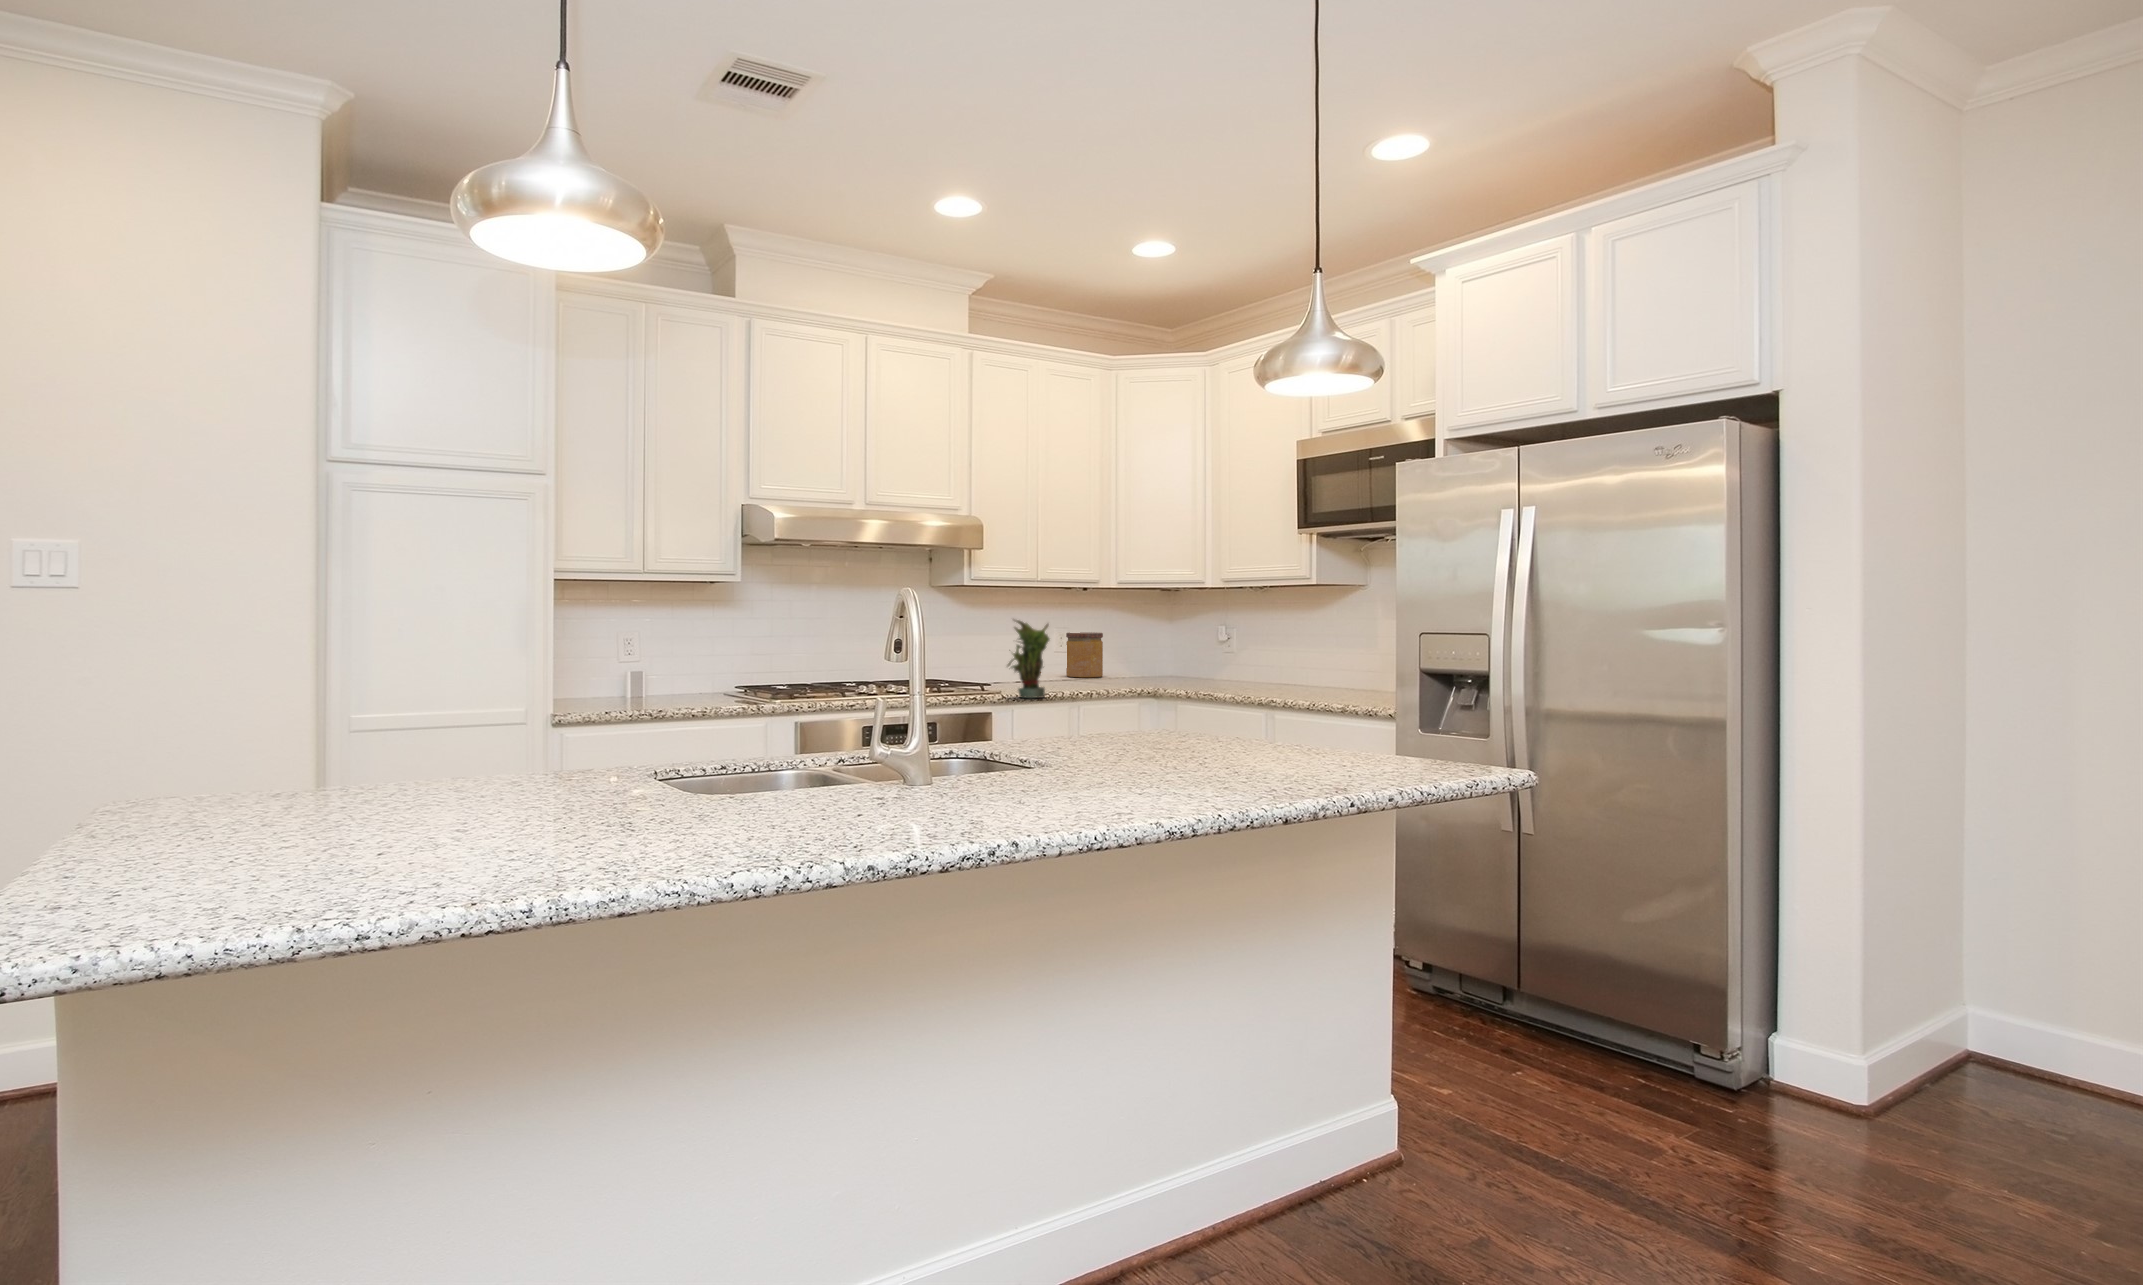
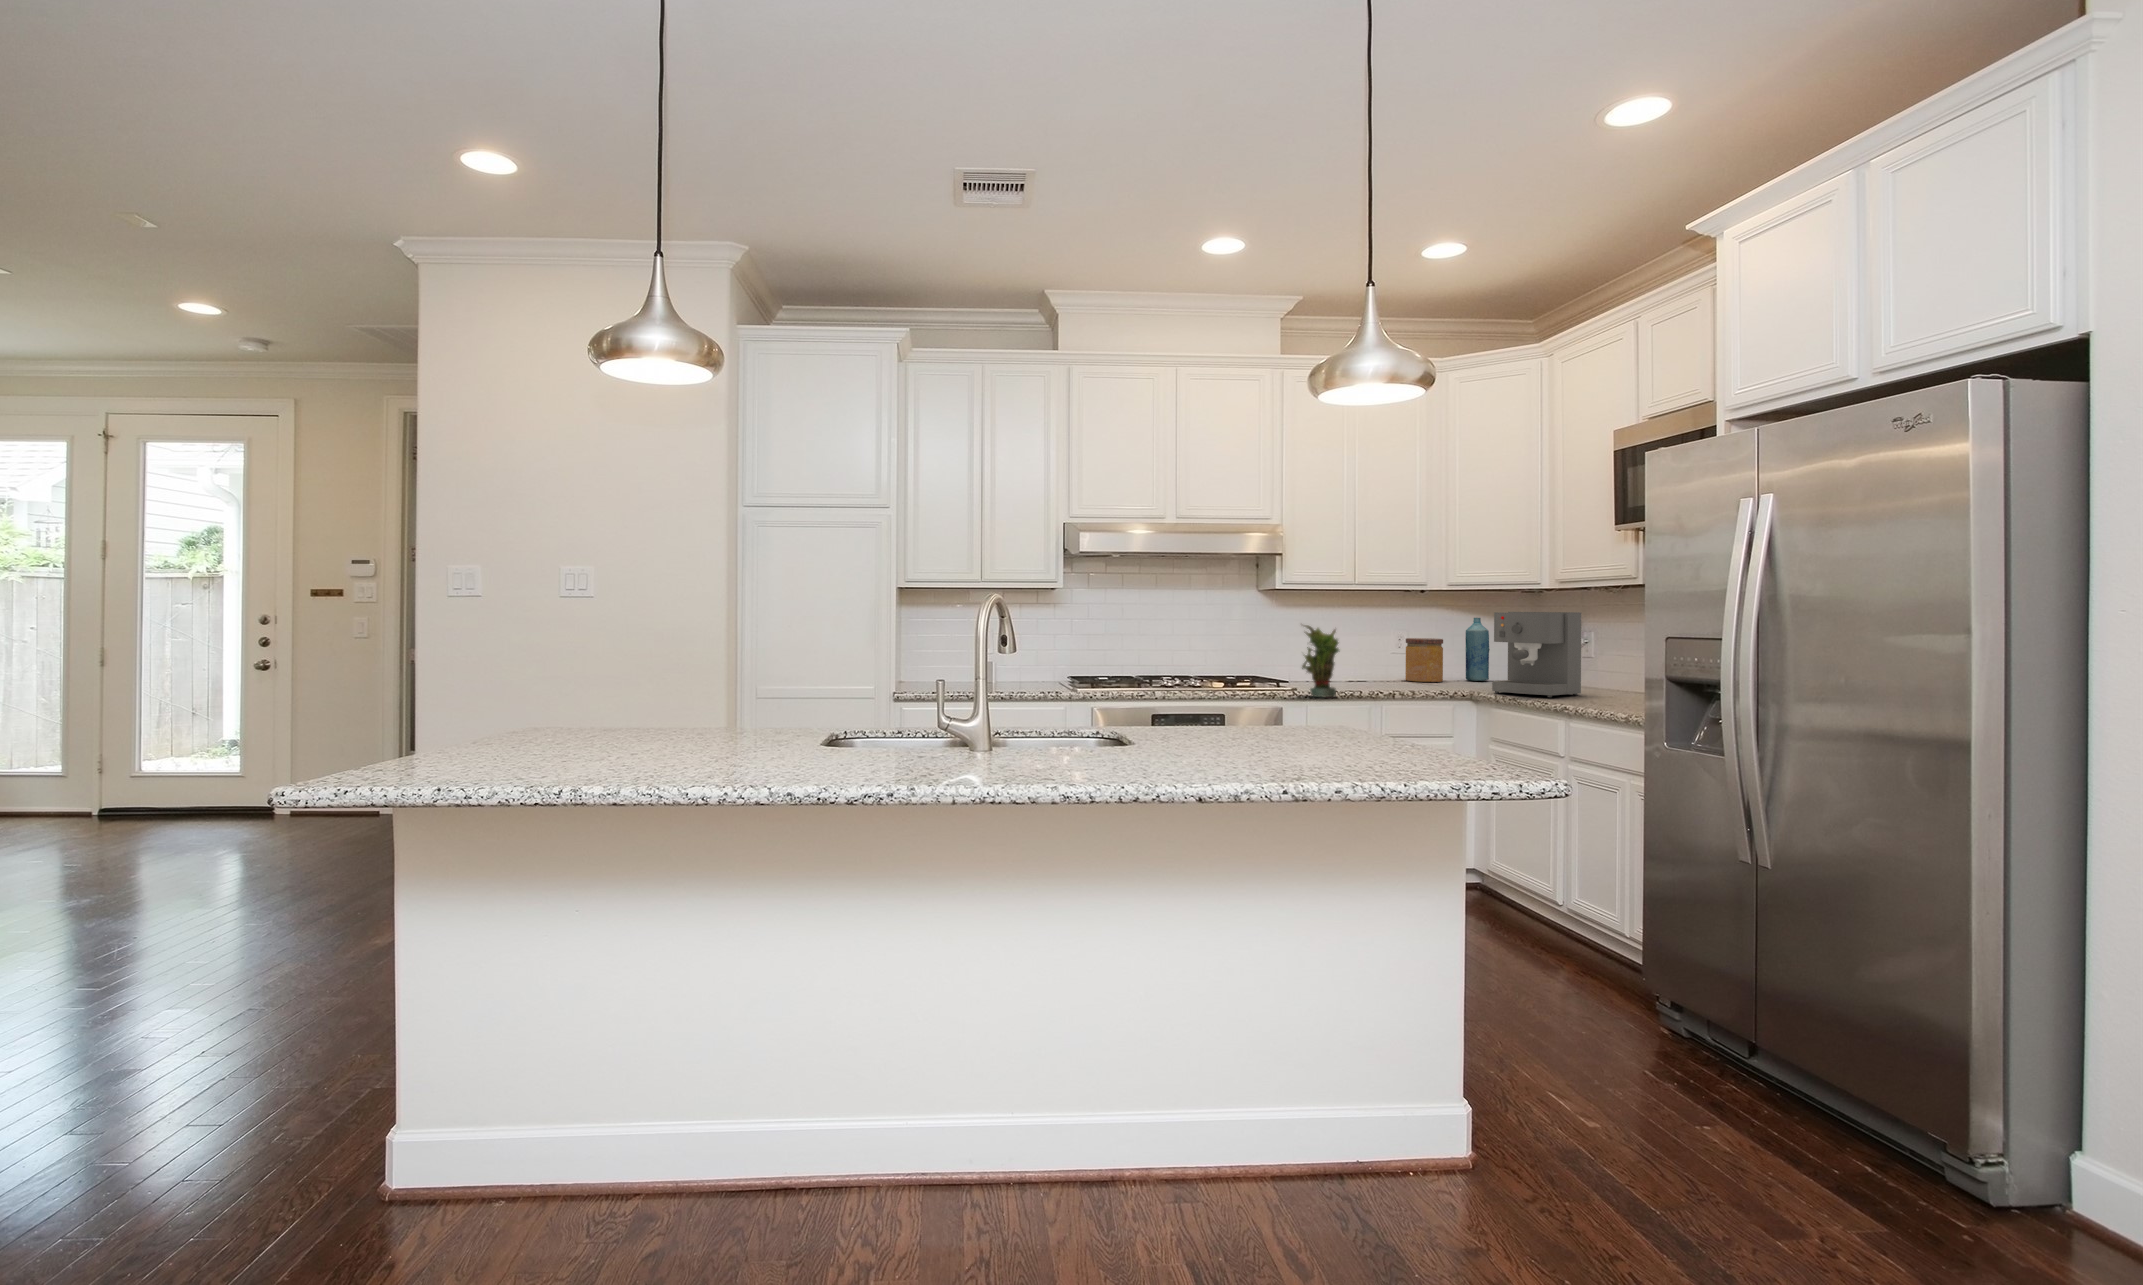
coffee maker: none [1169,604,1243,687] -> present [1492,612,1581,697]
bottle: none [1118,610,1141,674] -> present [1465,618,1490,681]

